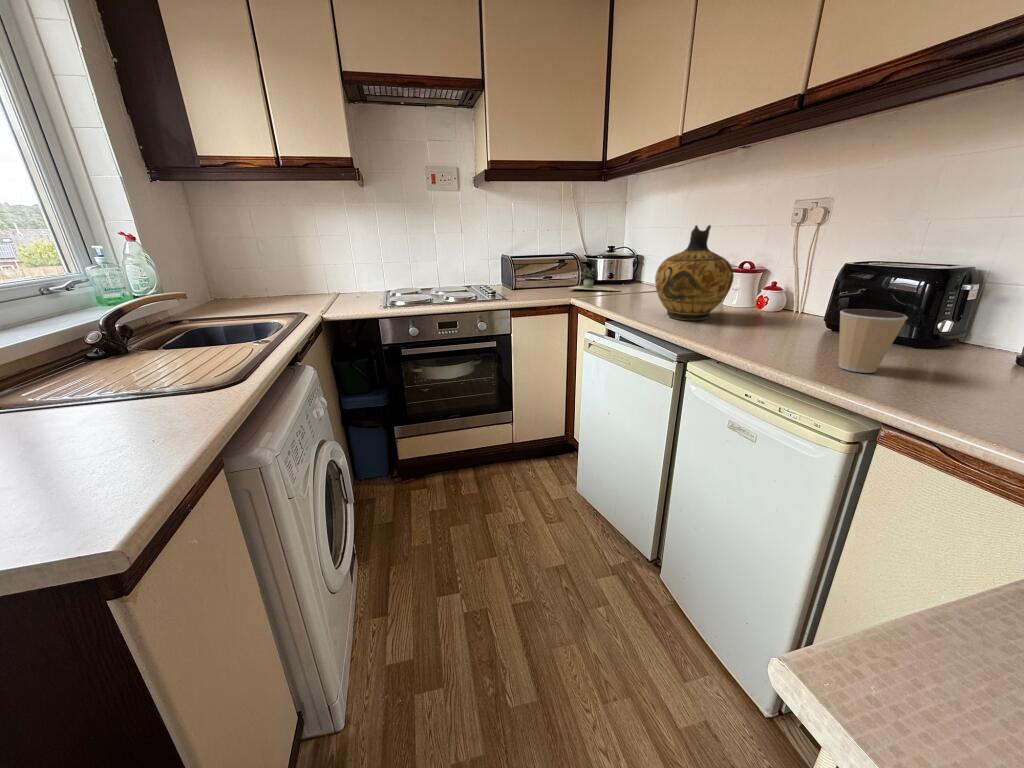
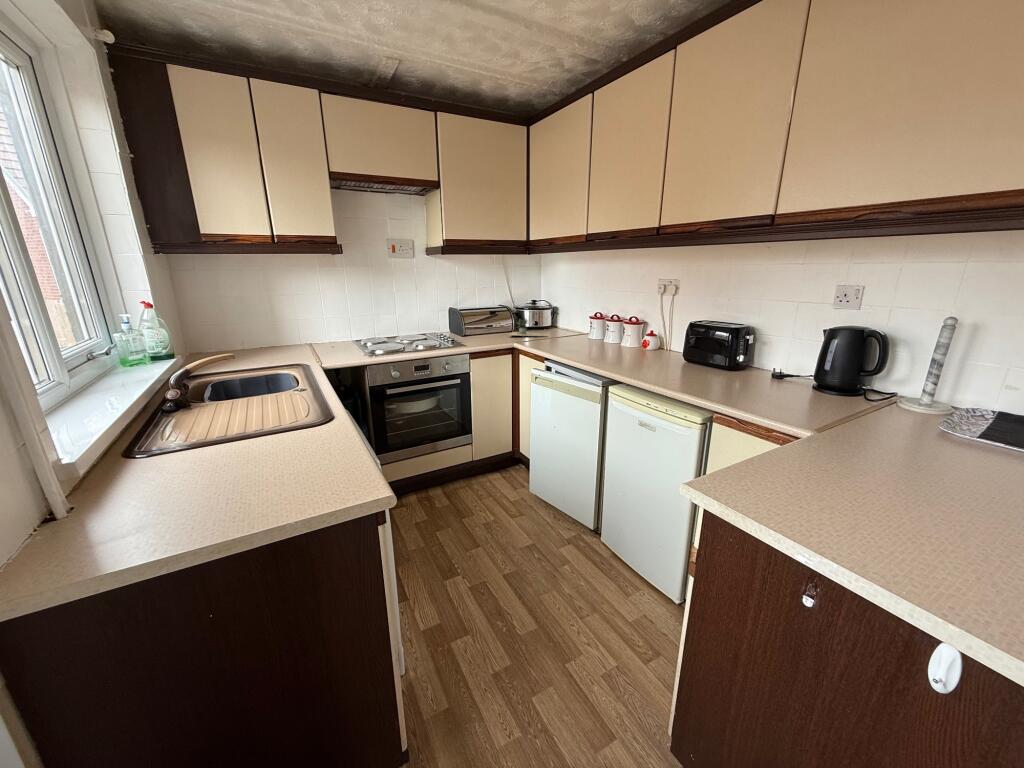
ceramic jug: present [655,225,734,320] -> none [580,298,629,359]
coffee cup: present [839,309,908,373] -> none [689,352,720,386]

